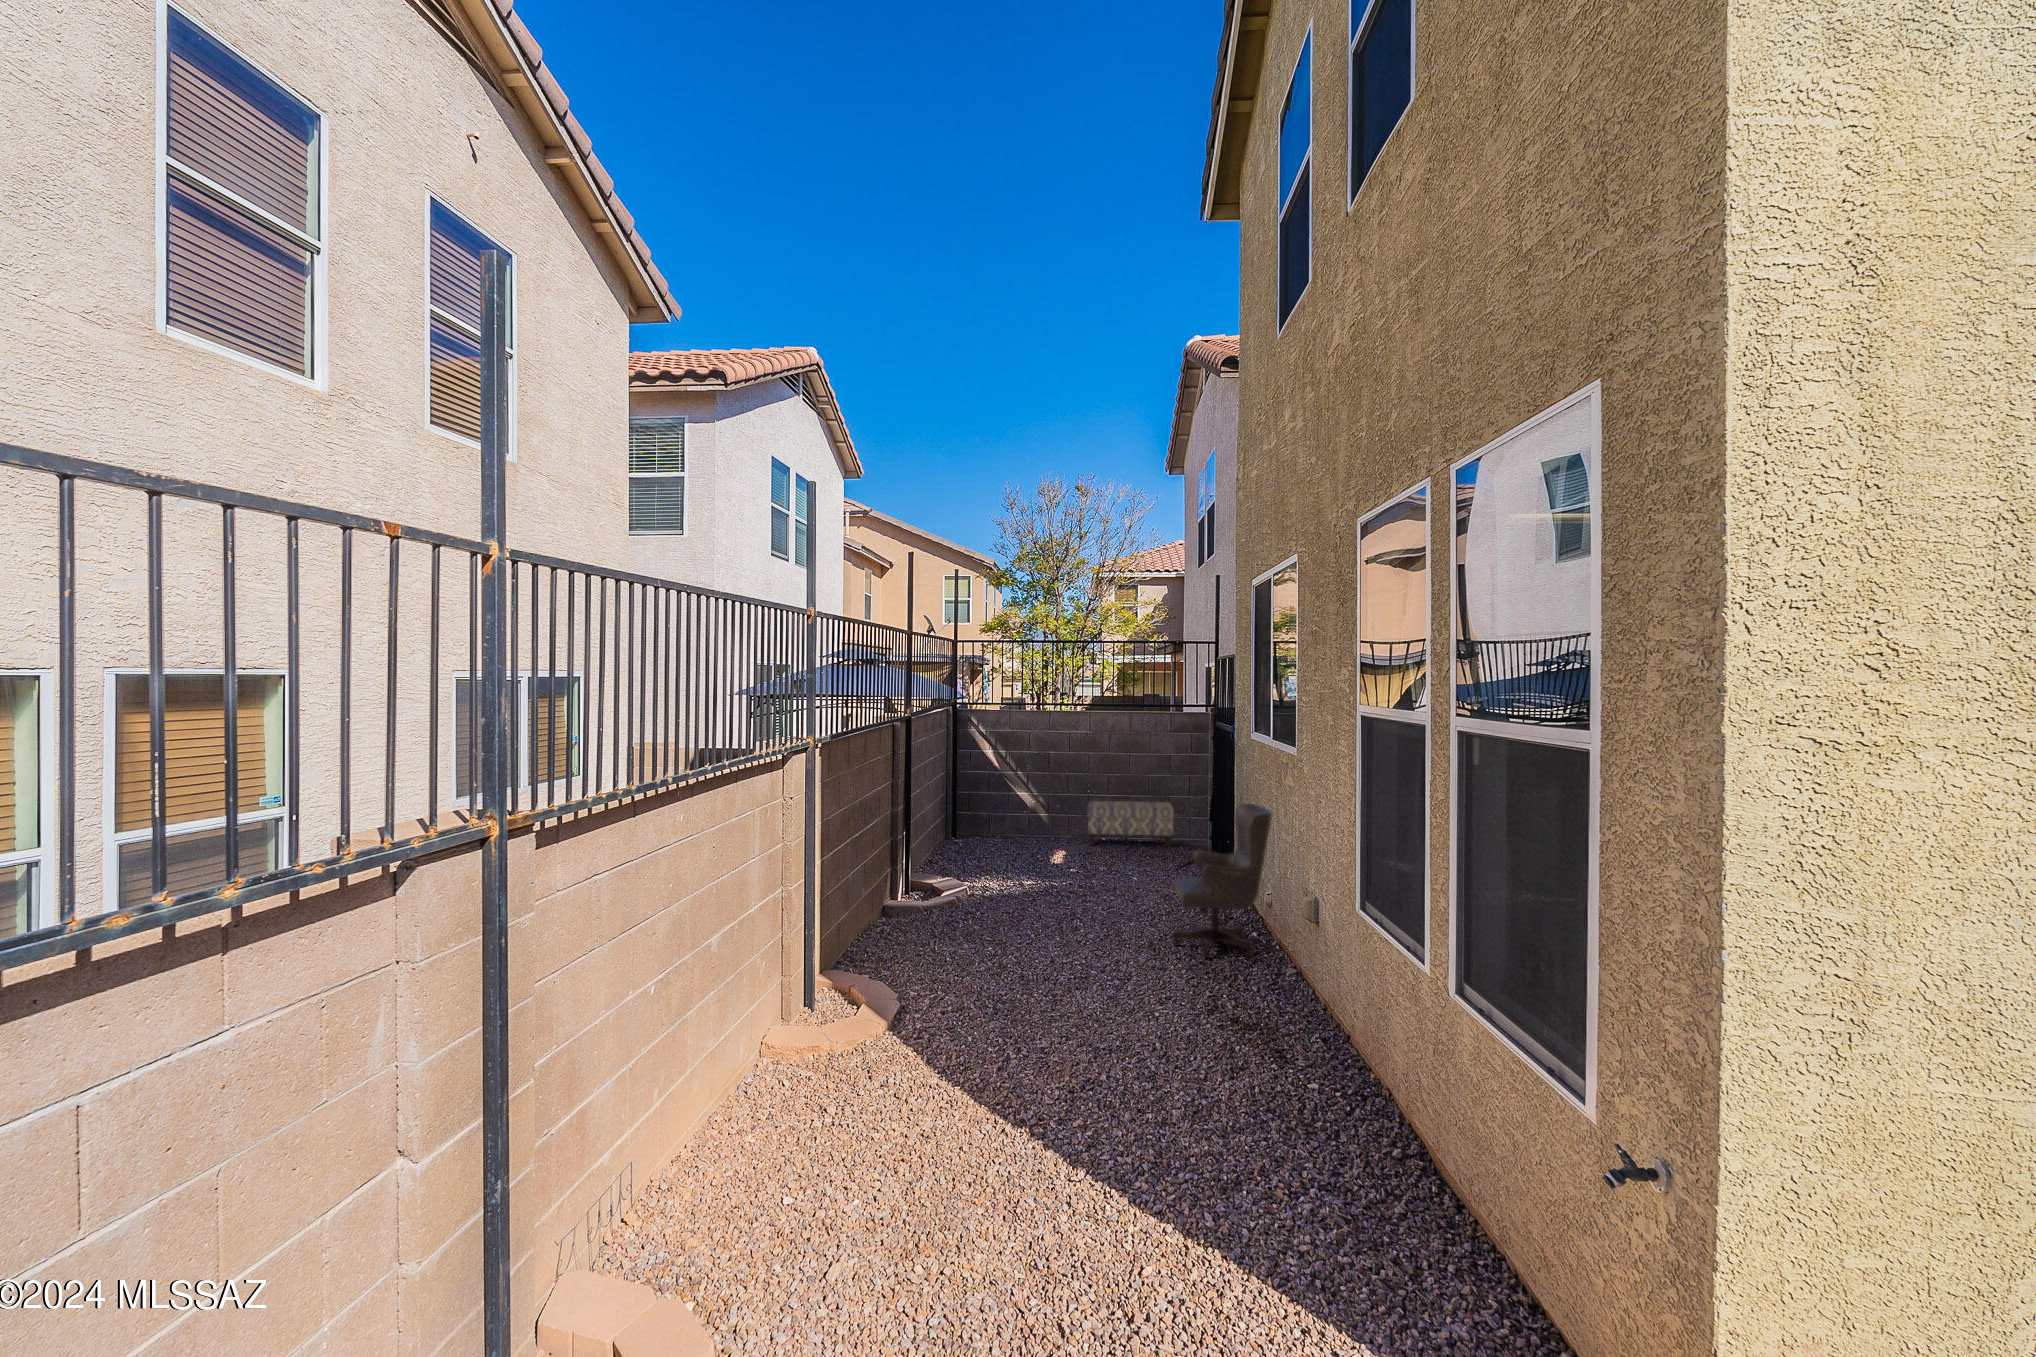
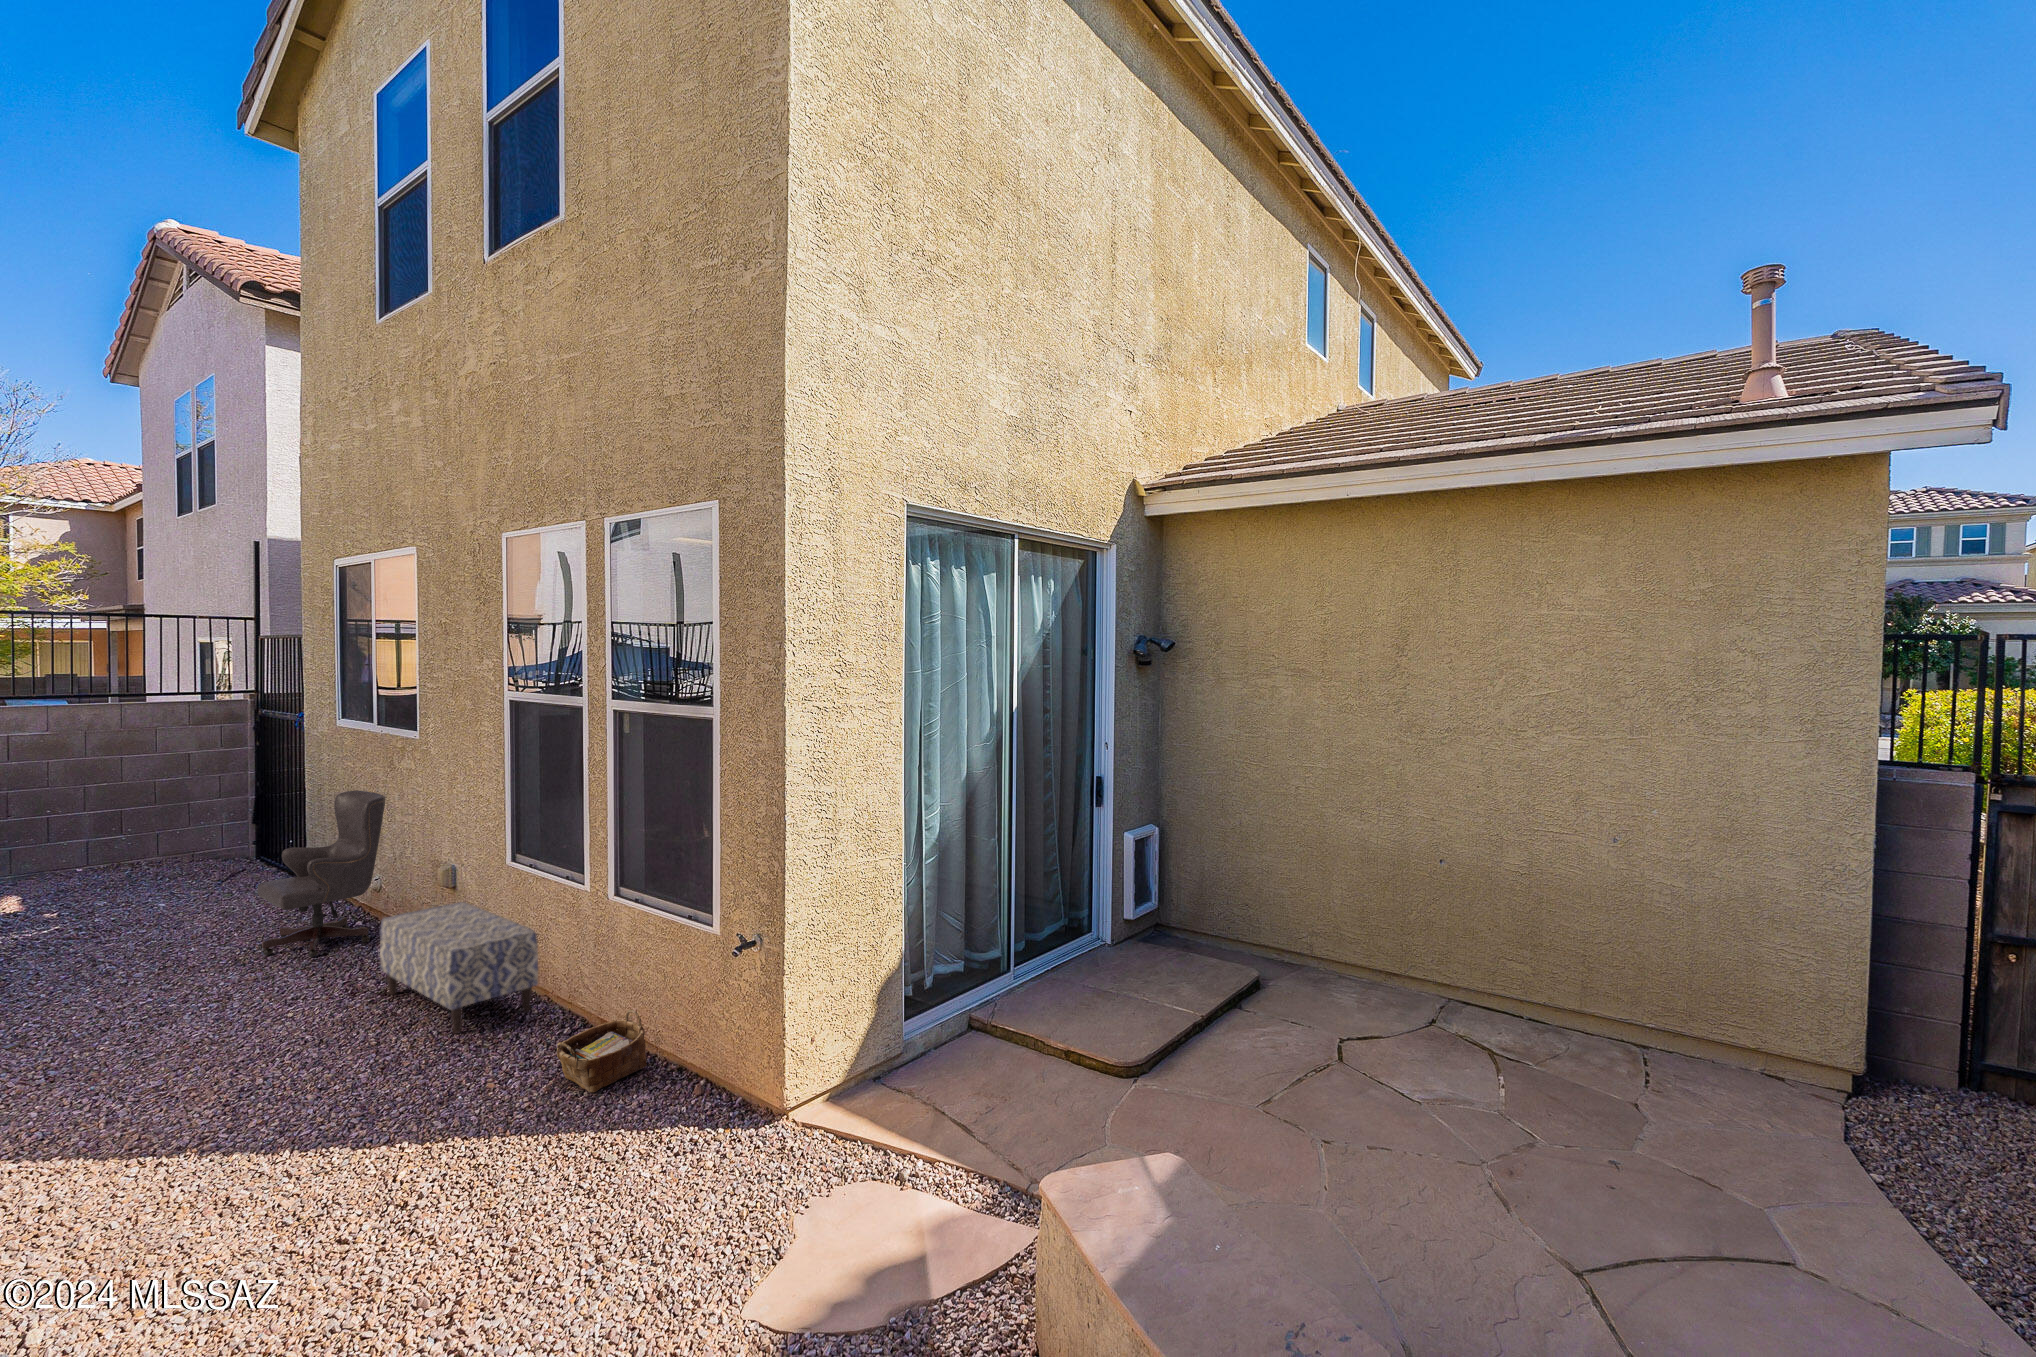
bench: present [1088,801,1174,848] -> present [380,902,538,1034]
woven basket: none [1353,1171,1482,1277] -> present [557,1010,647,1092]

